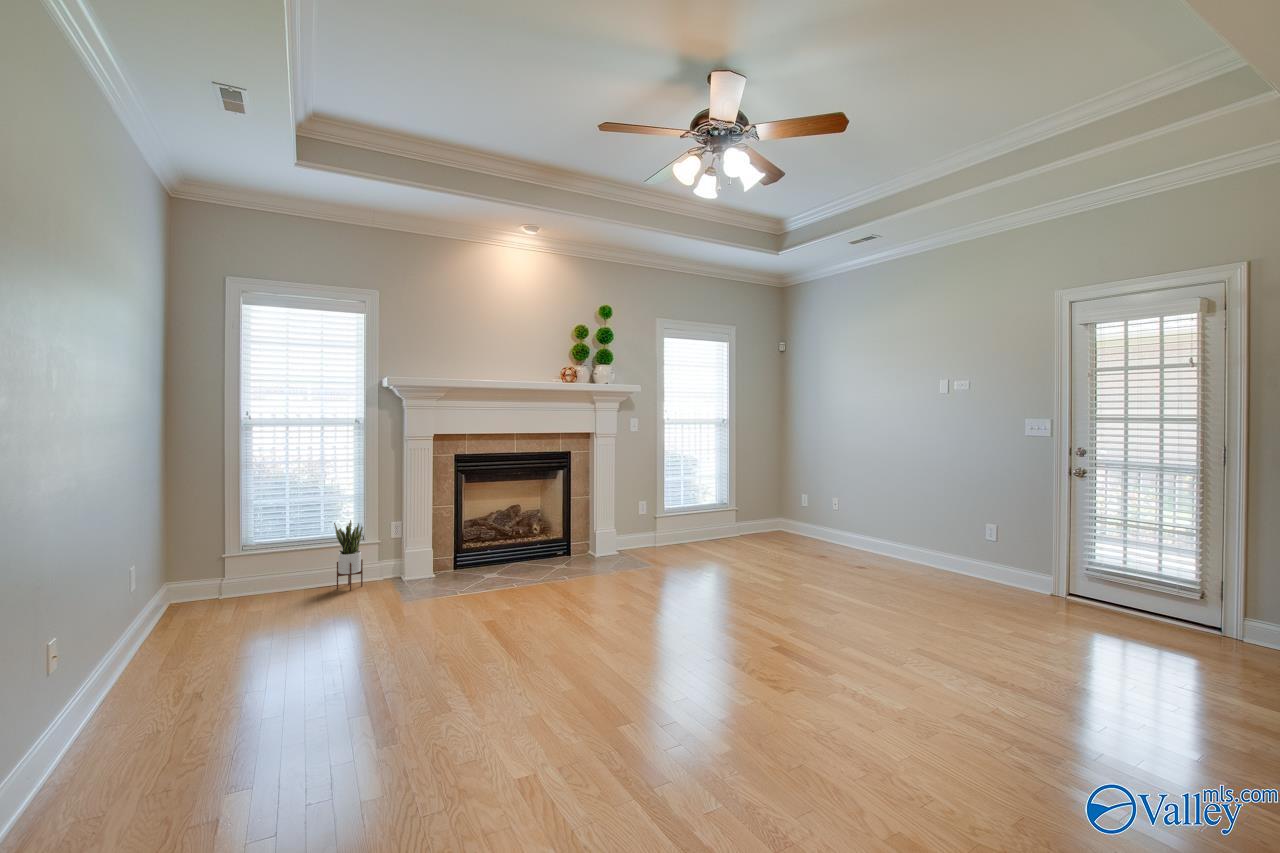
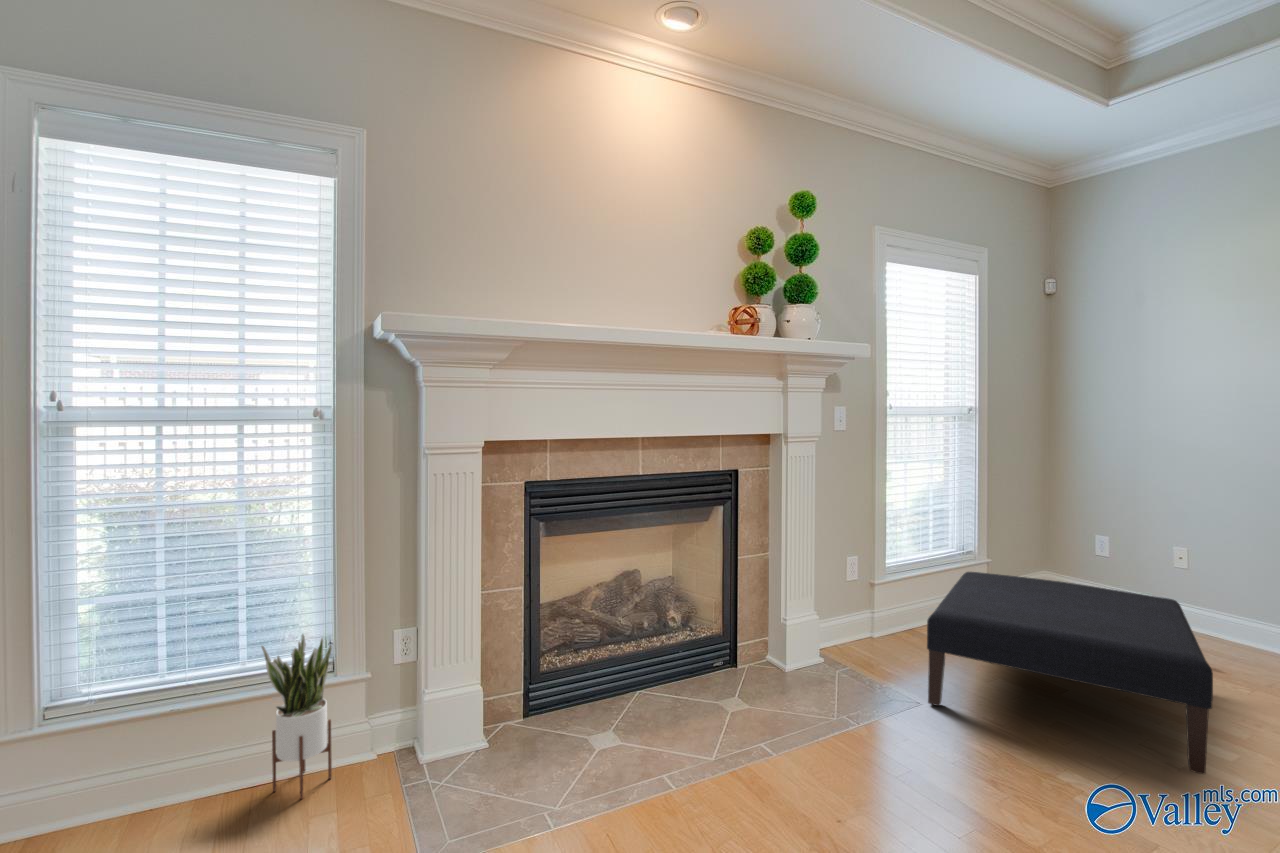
ottoman: none [656,508,790,580] -> present [927,572,1213,774]

